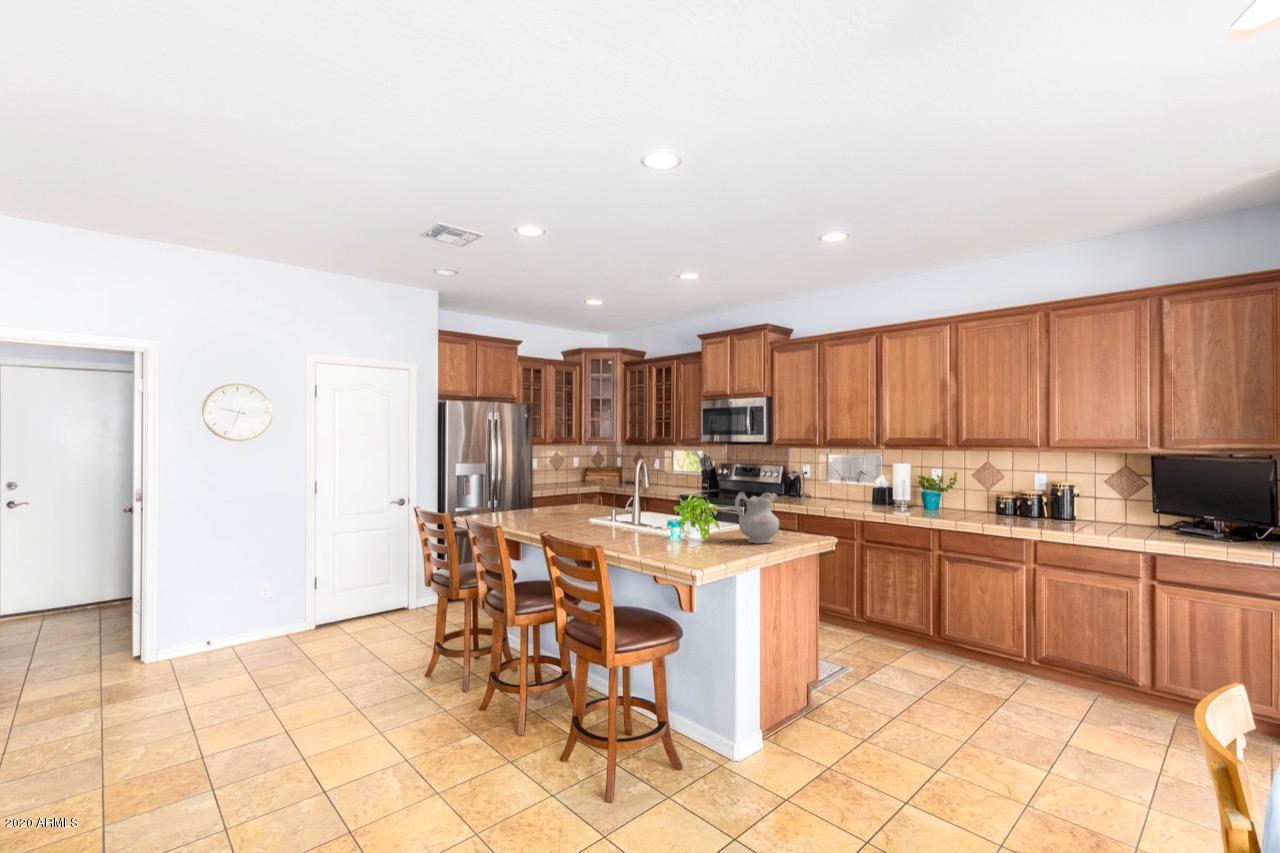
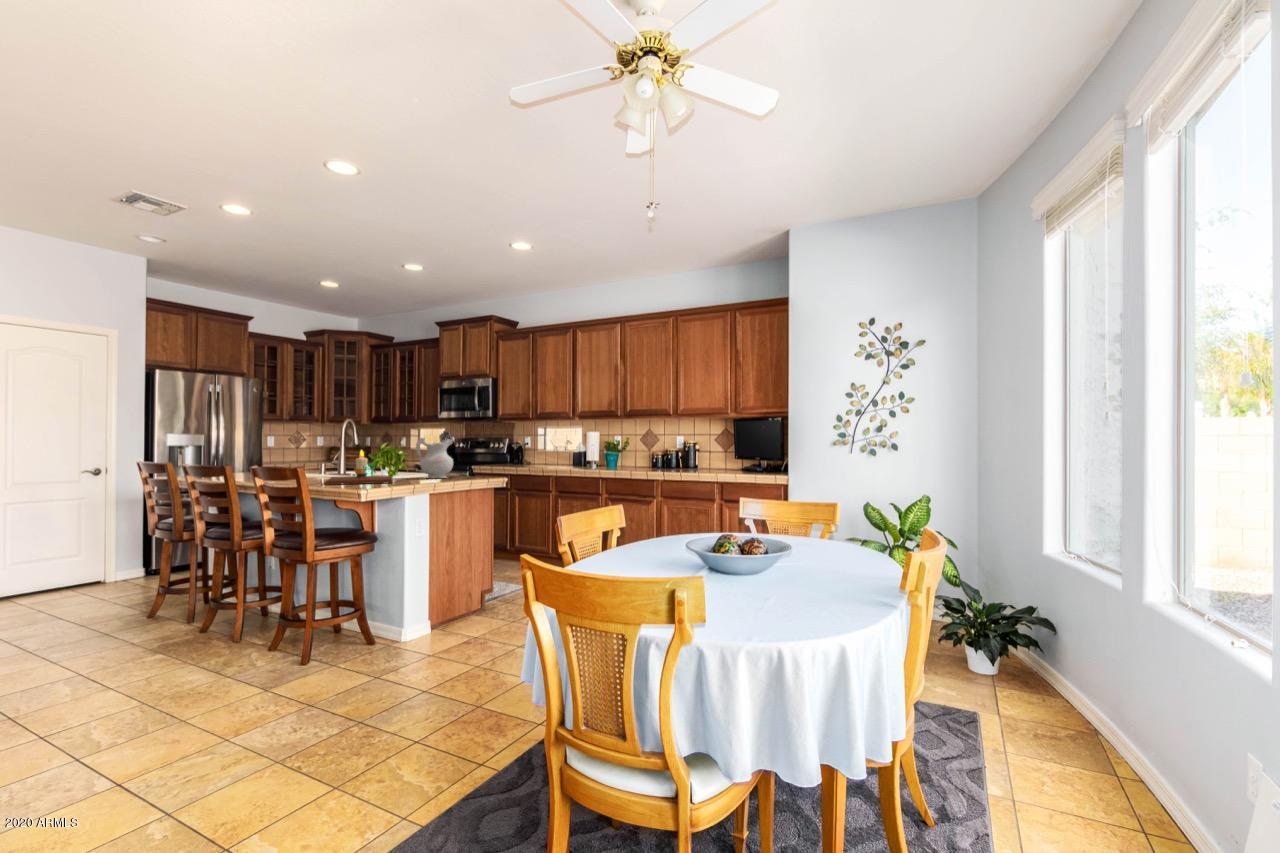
candle: none [643,510,722,556] -> present [326,450,393,485]

